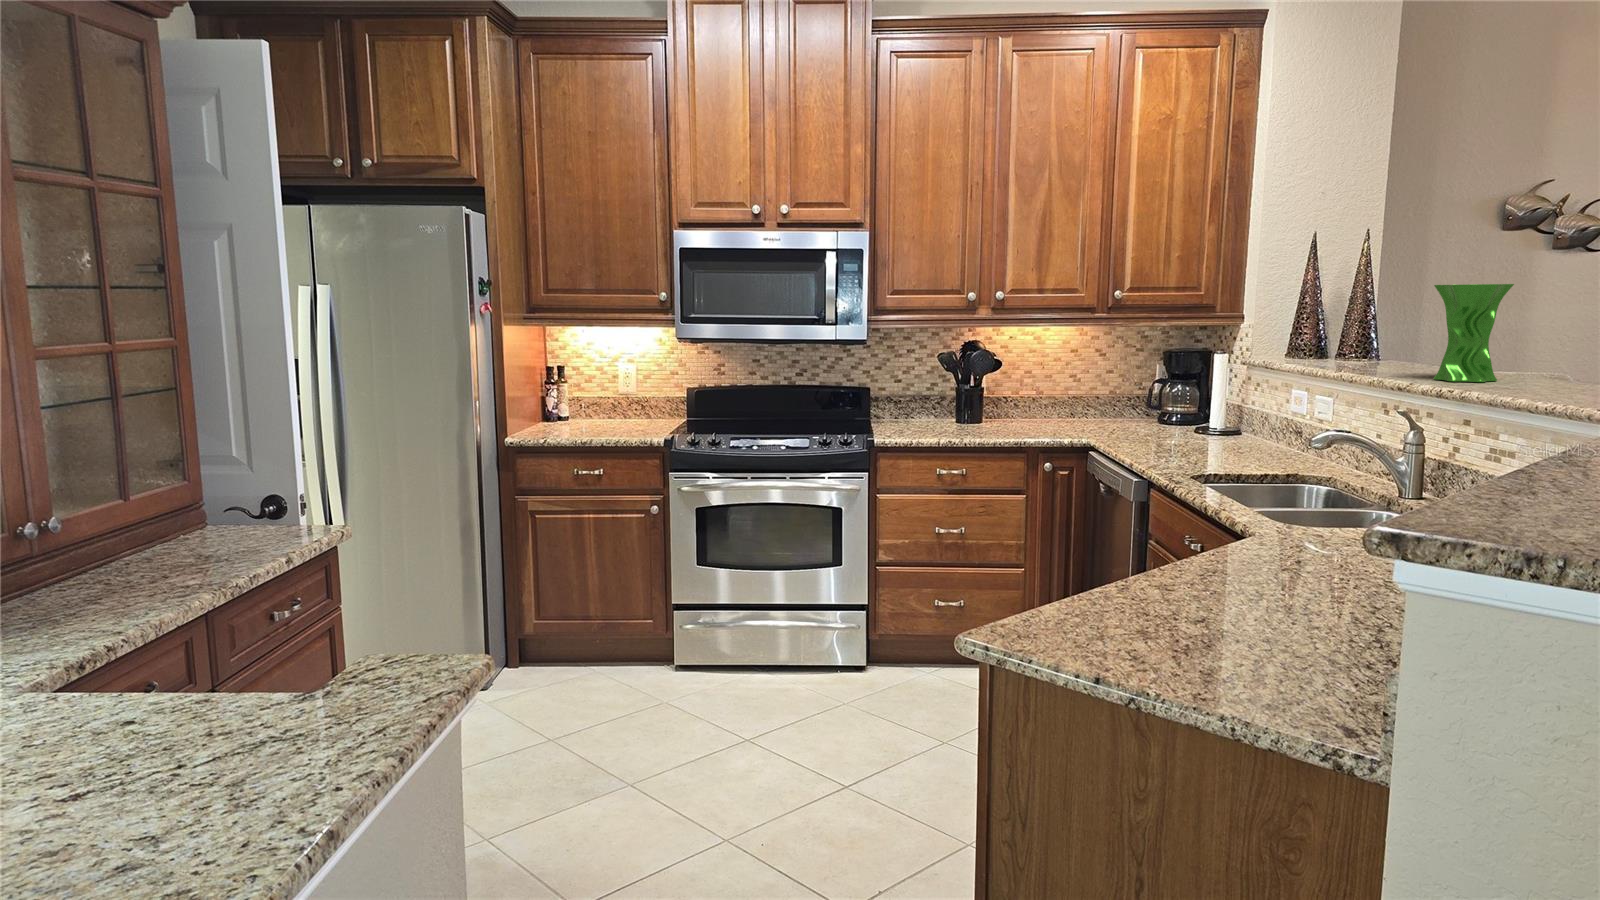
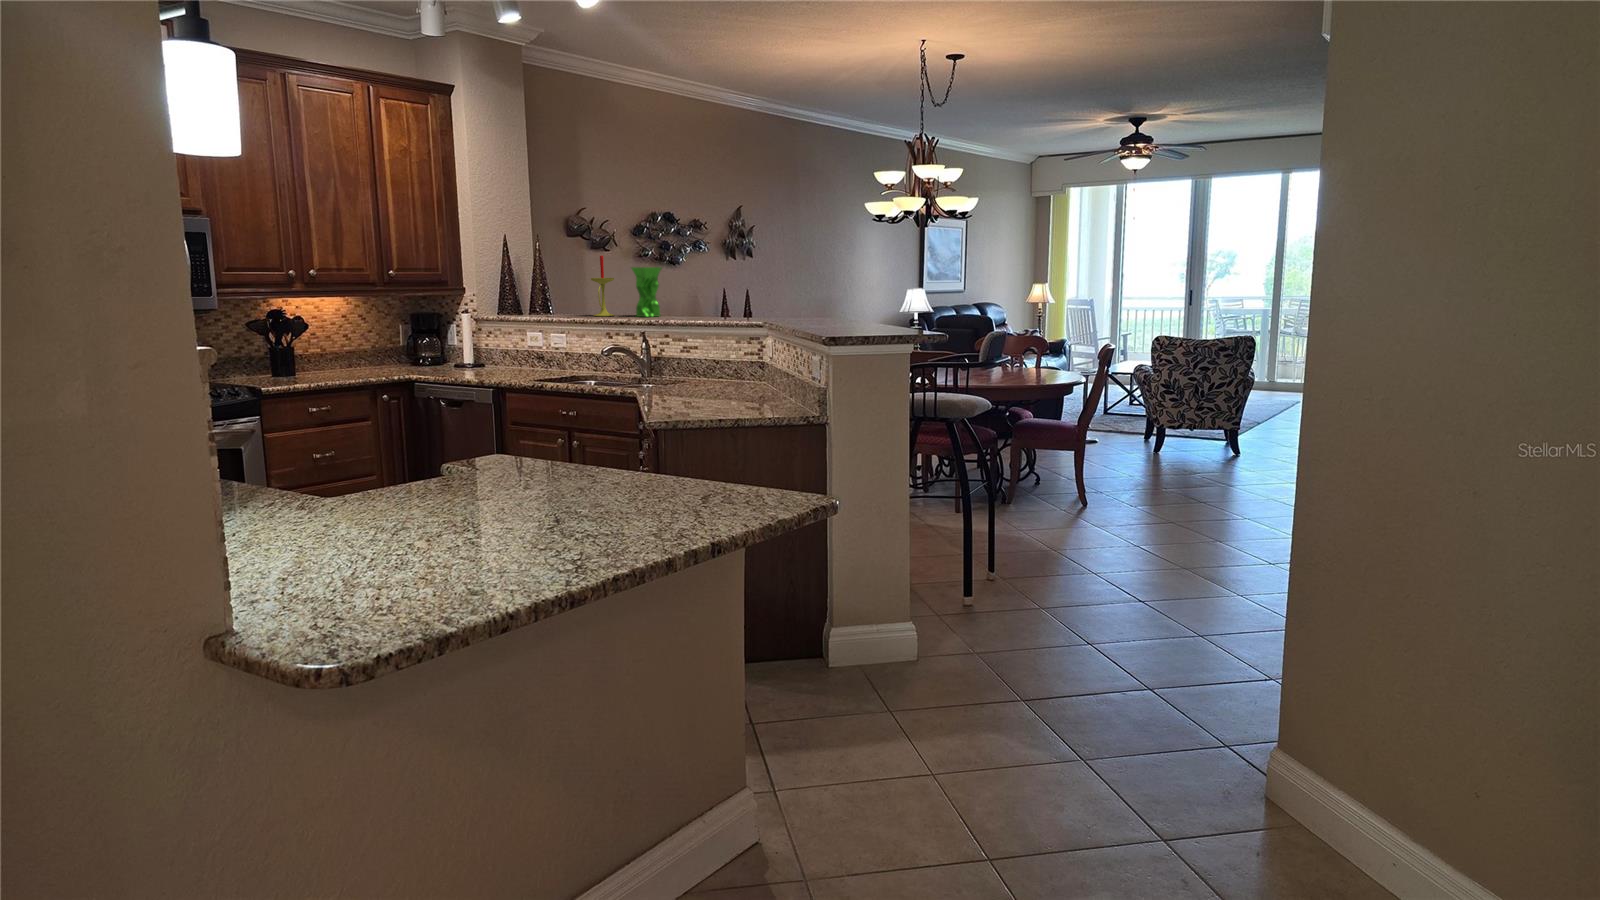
candle: none [1367,260,1420,374] -> present [591,256,614,316]

